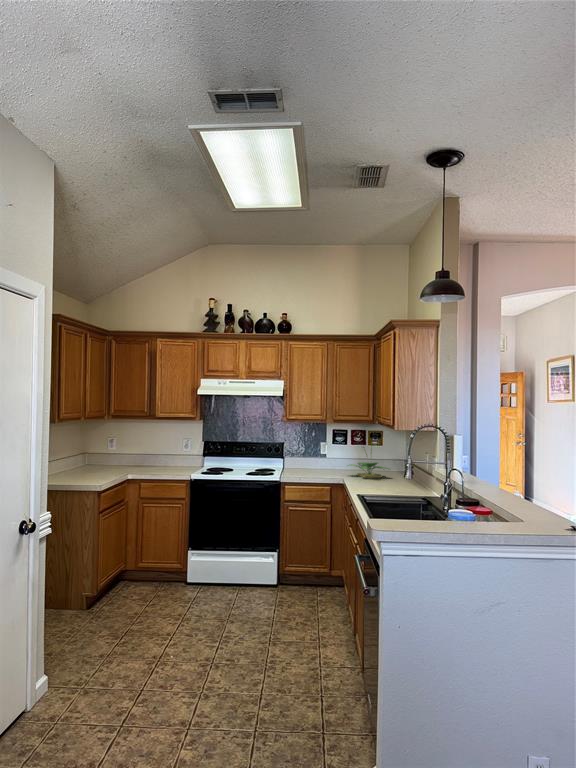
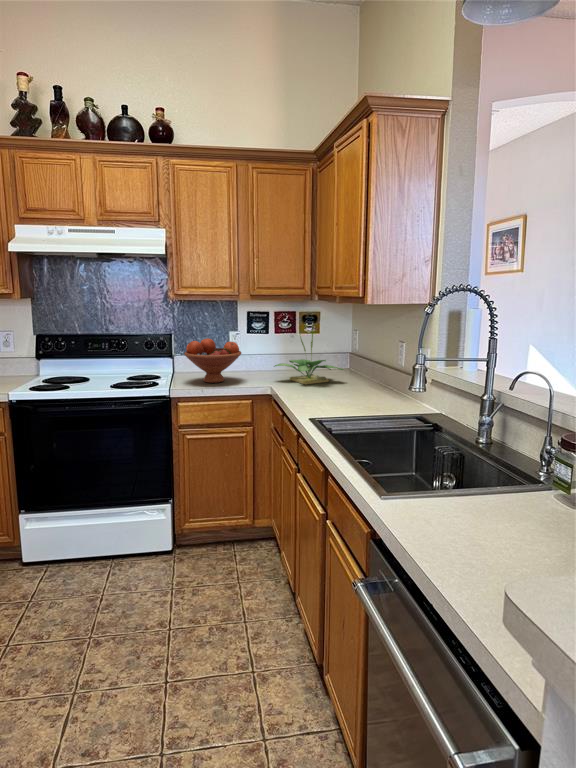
fruit bowl: none [291,447,326,475] -> present [184,338,241,383]

